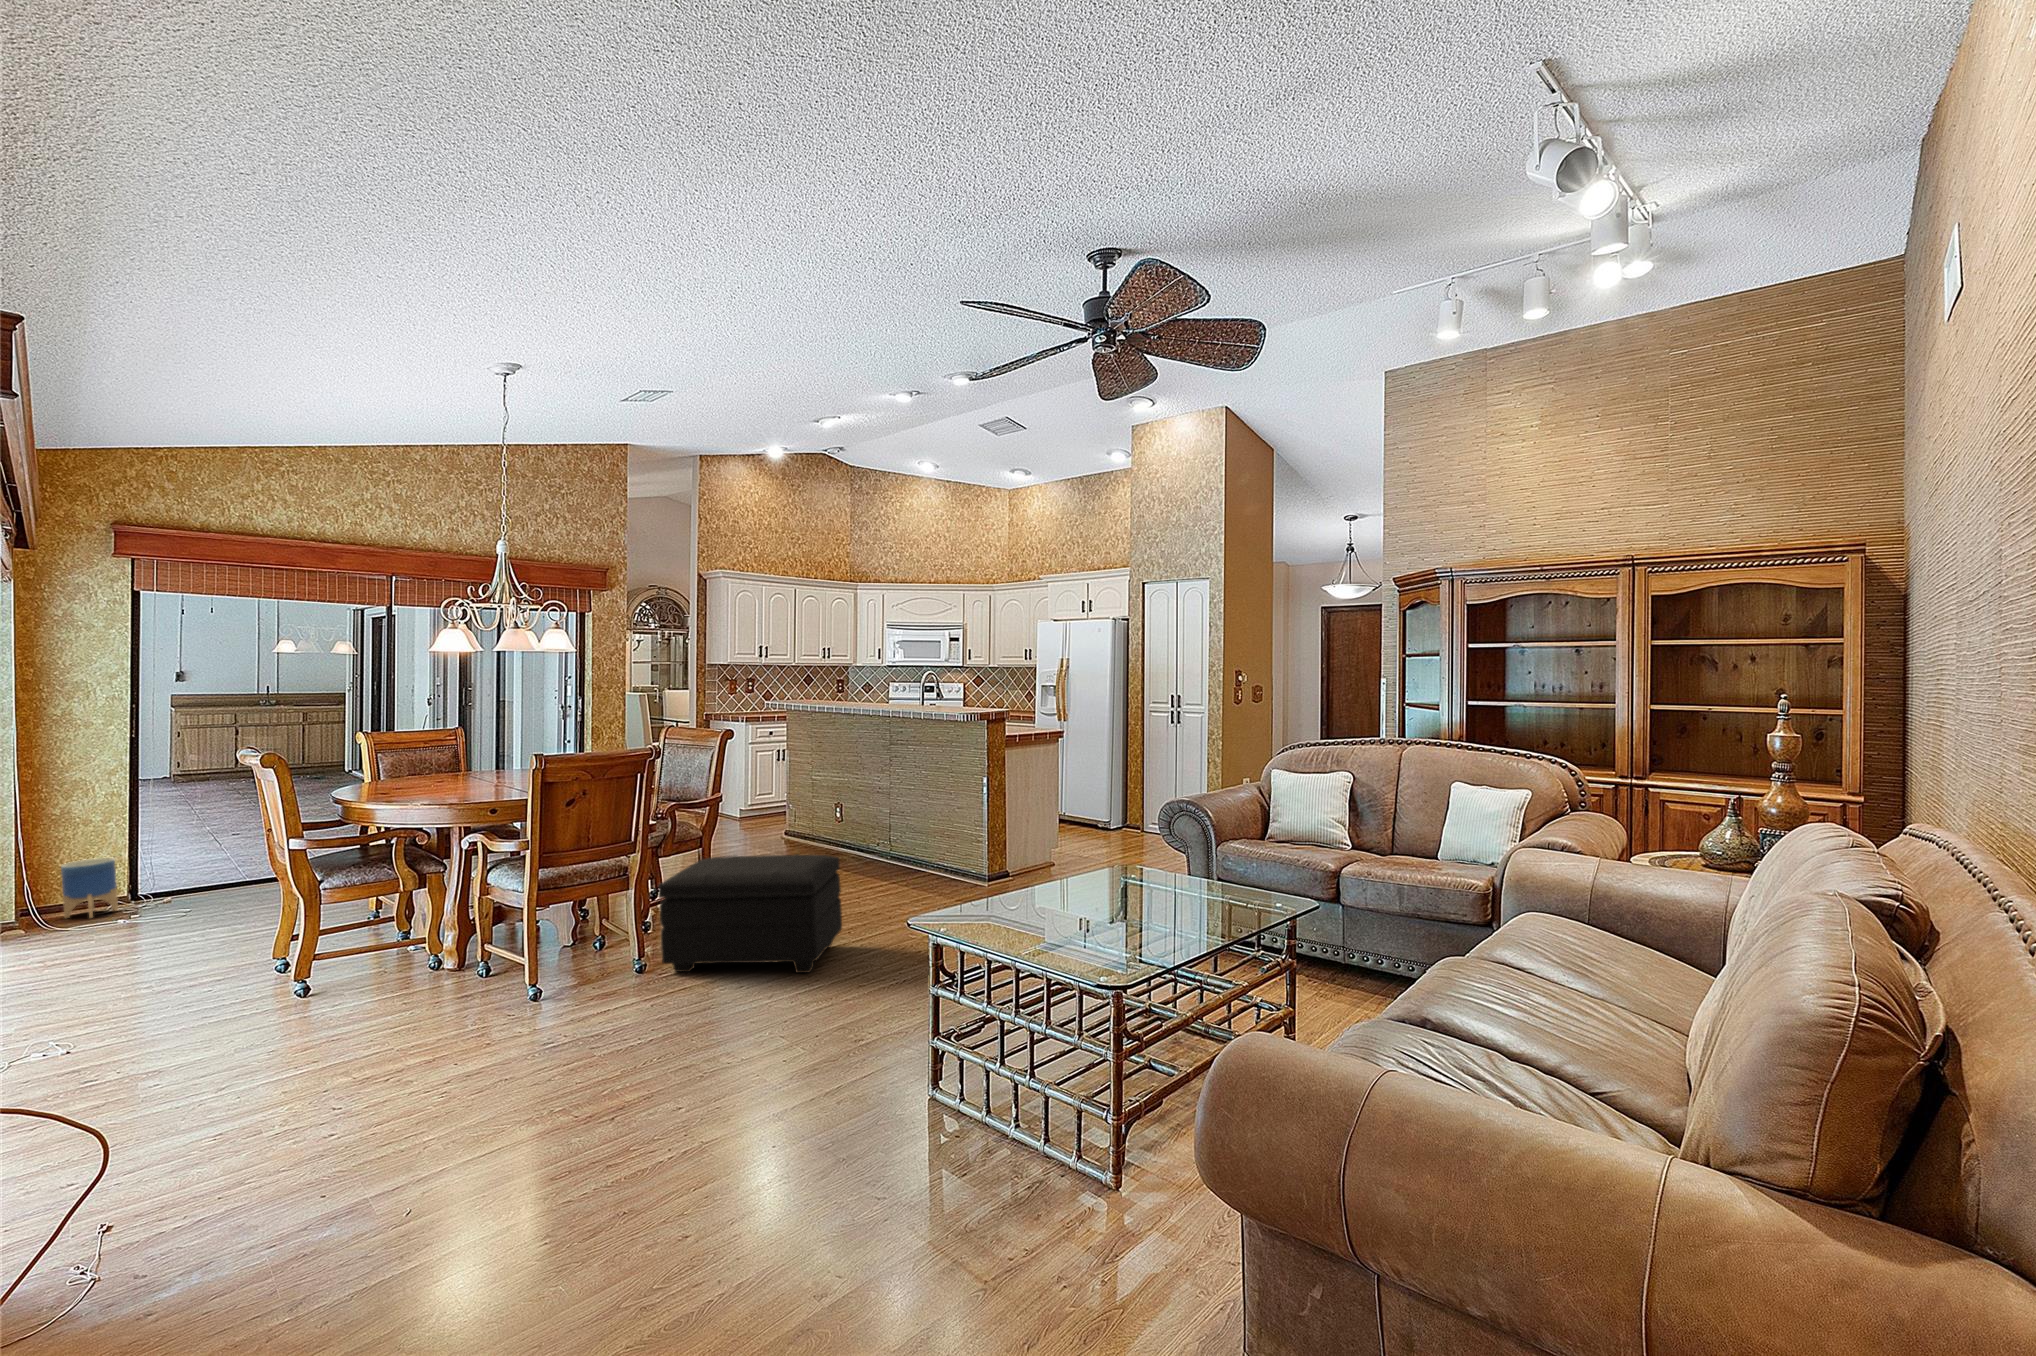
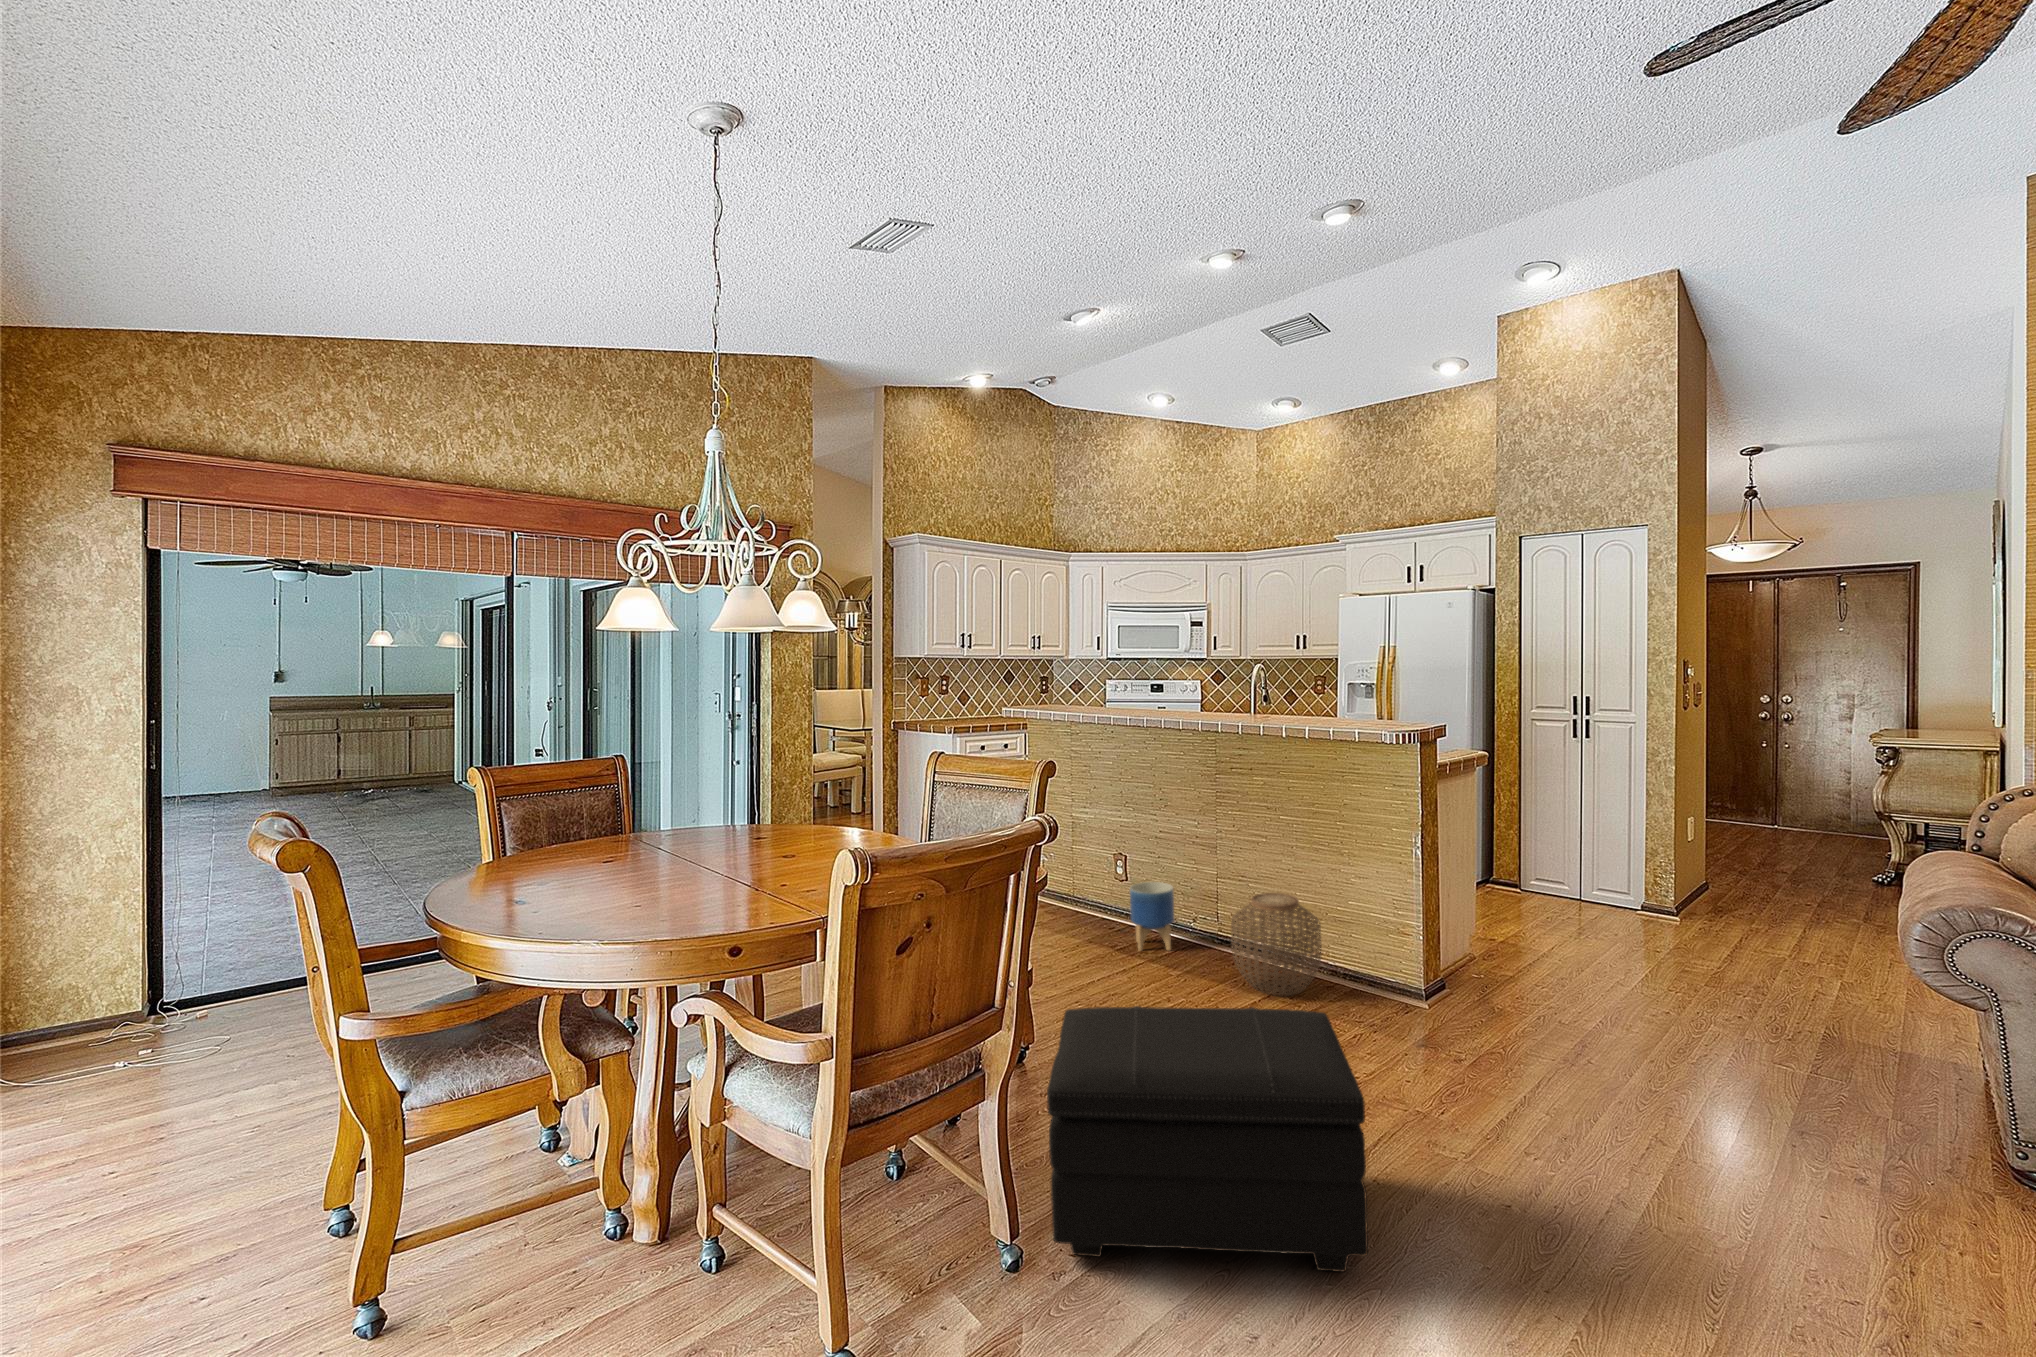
woven basket: none [876,818,933,882] -> present [1231,893,1321,996]
planter: present [61,858,118,918] -> present [1130,882,1174,951]

